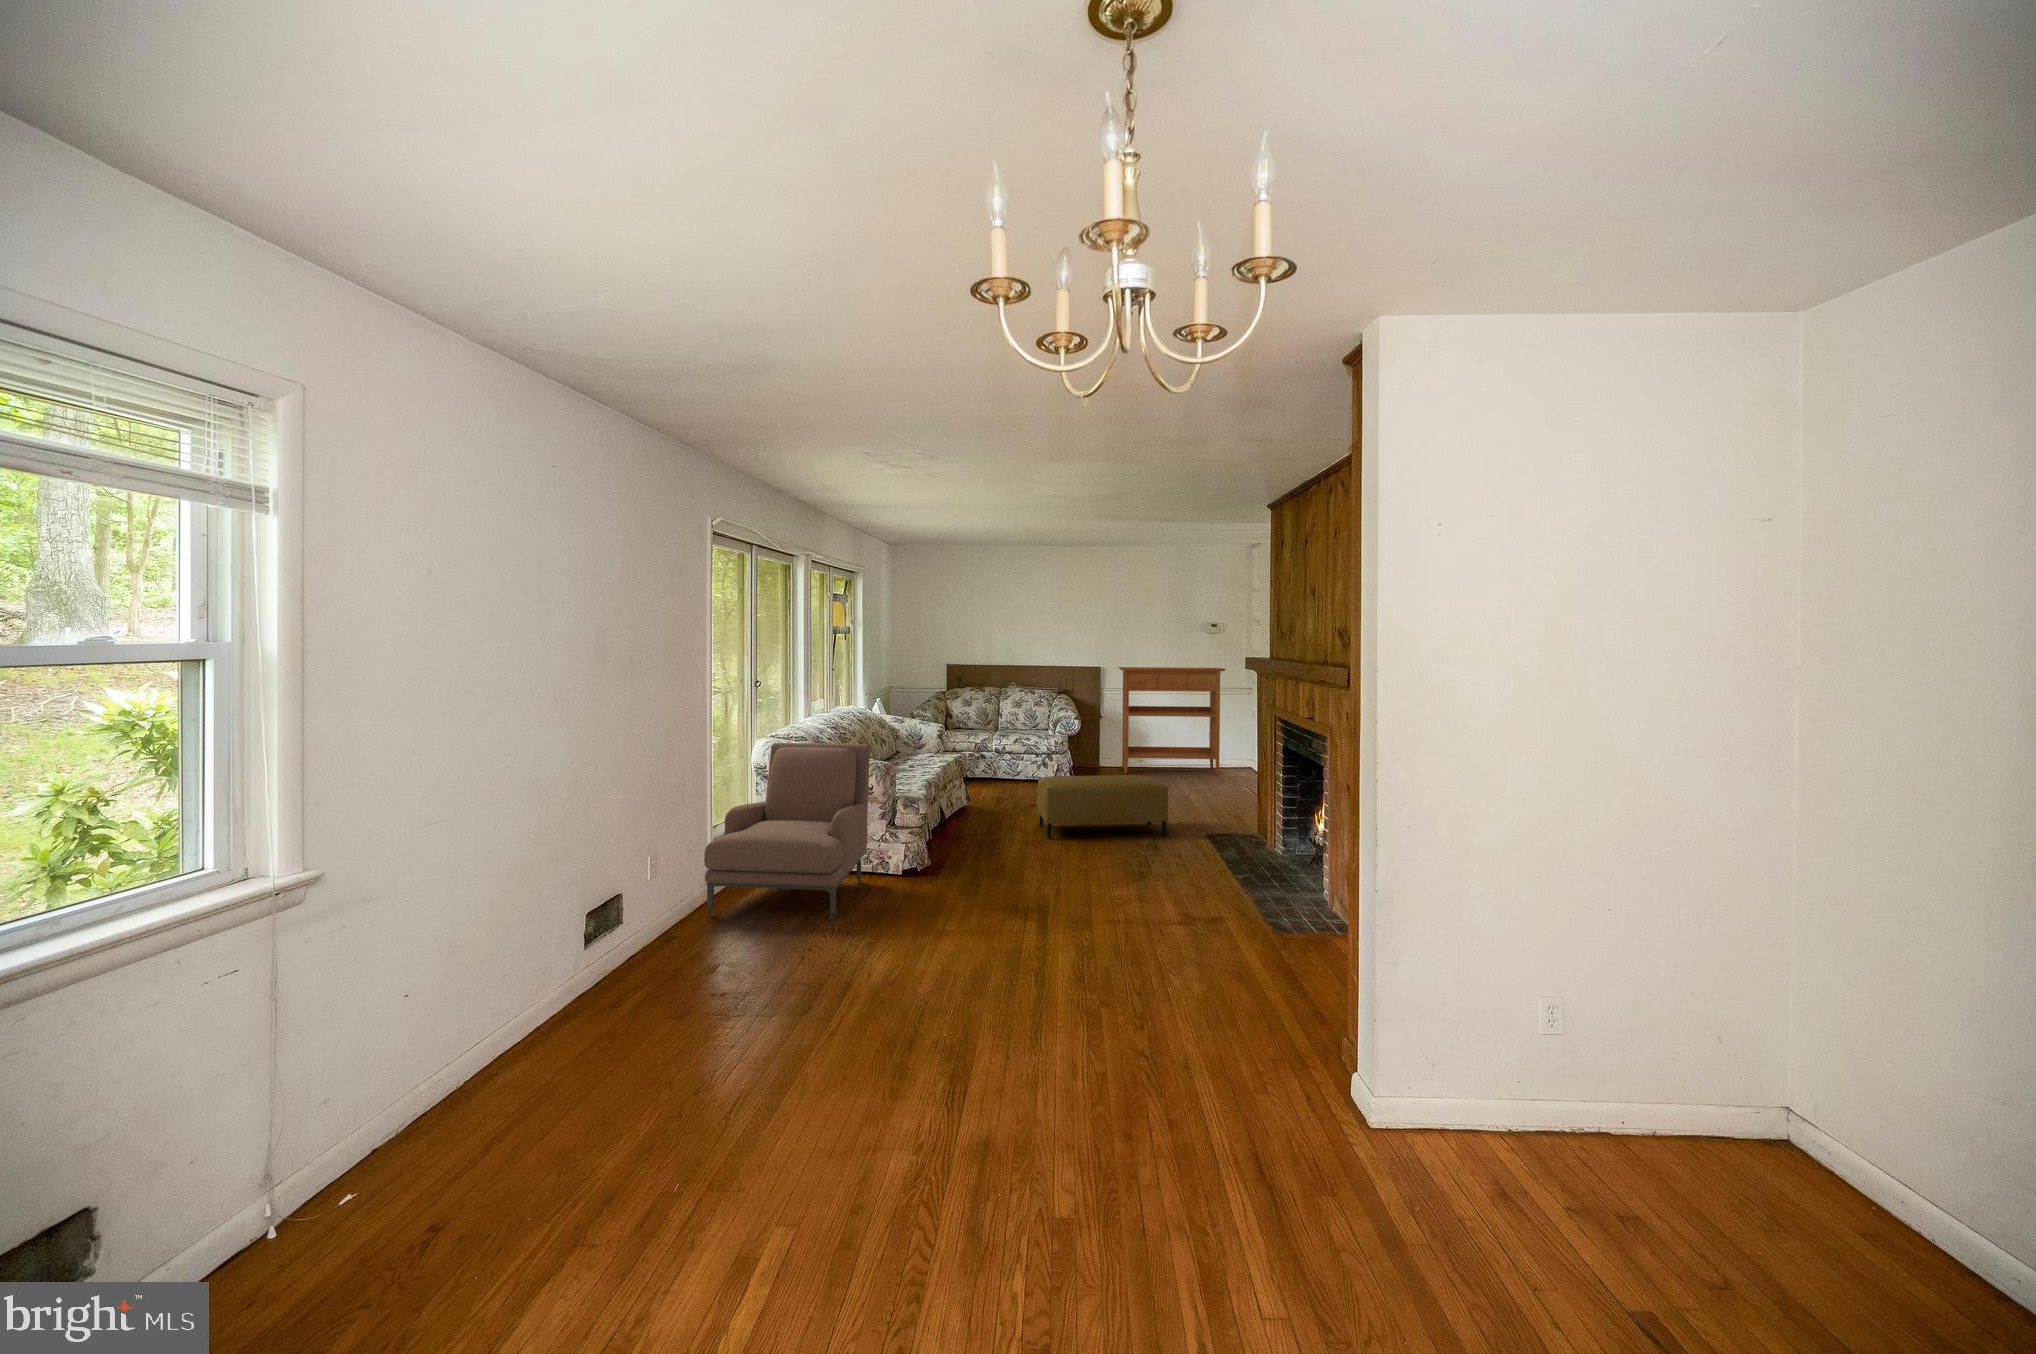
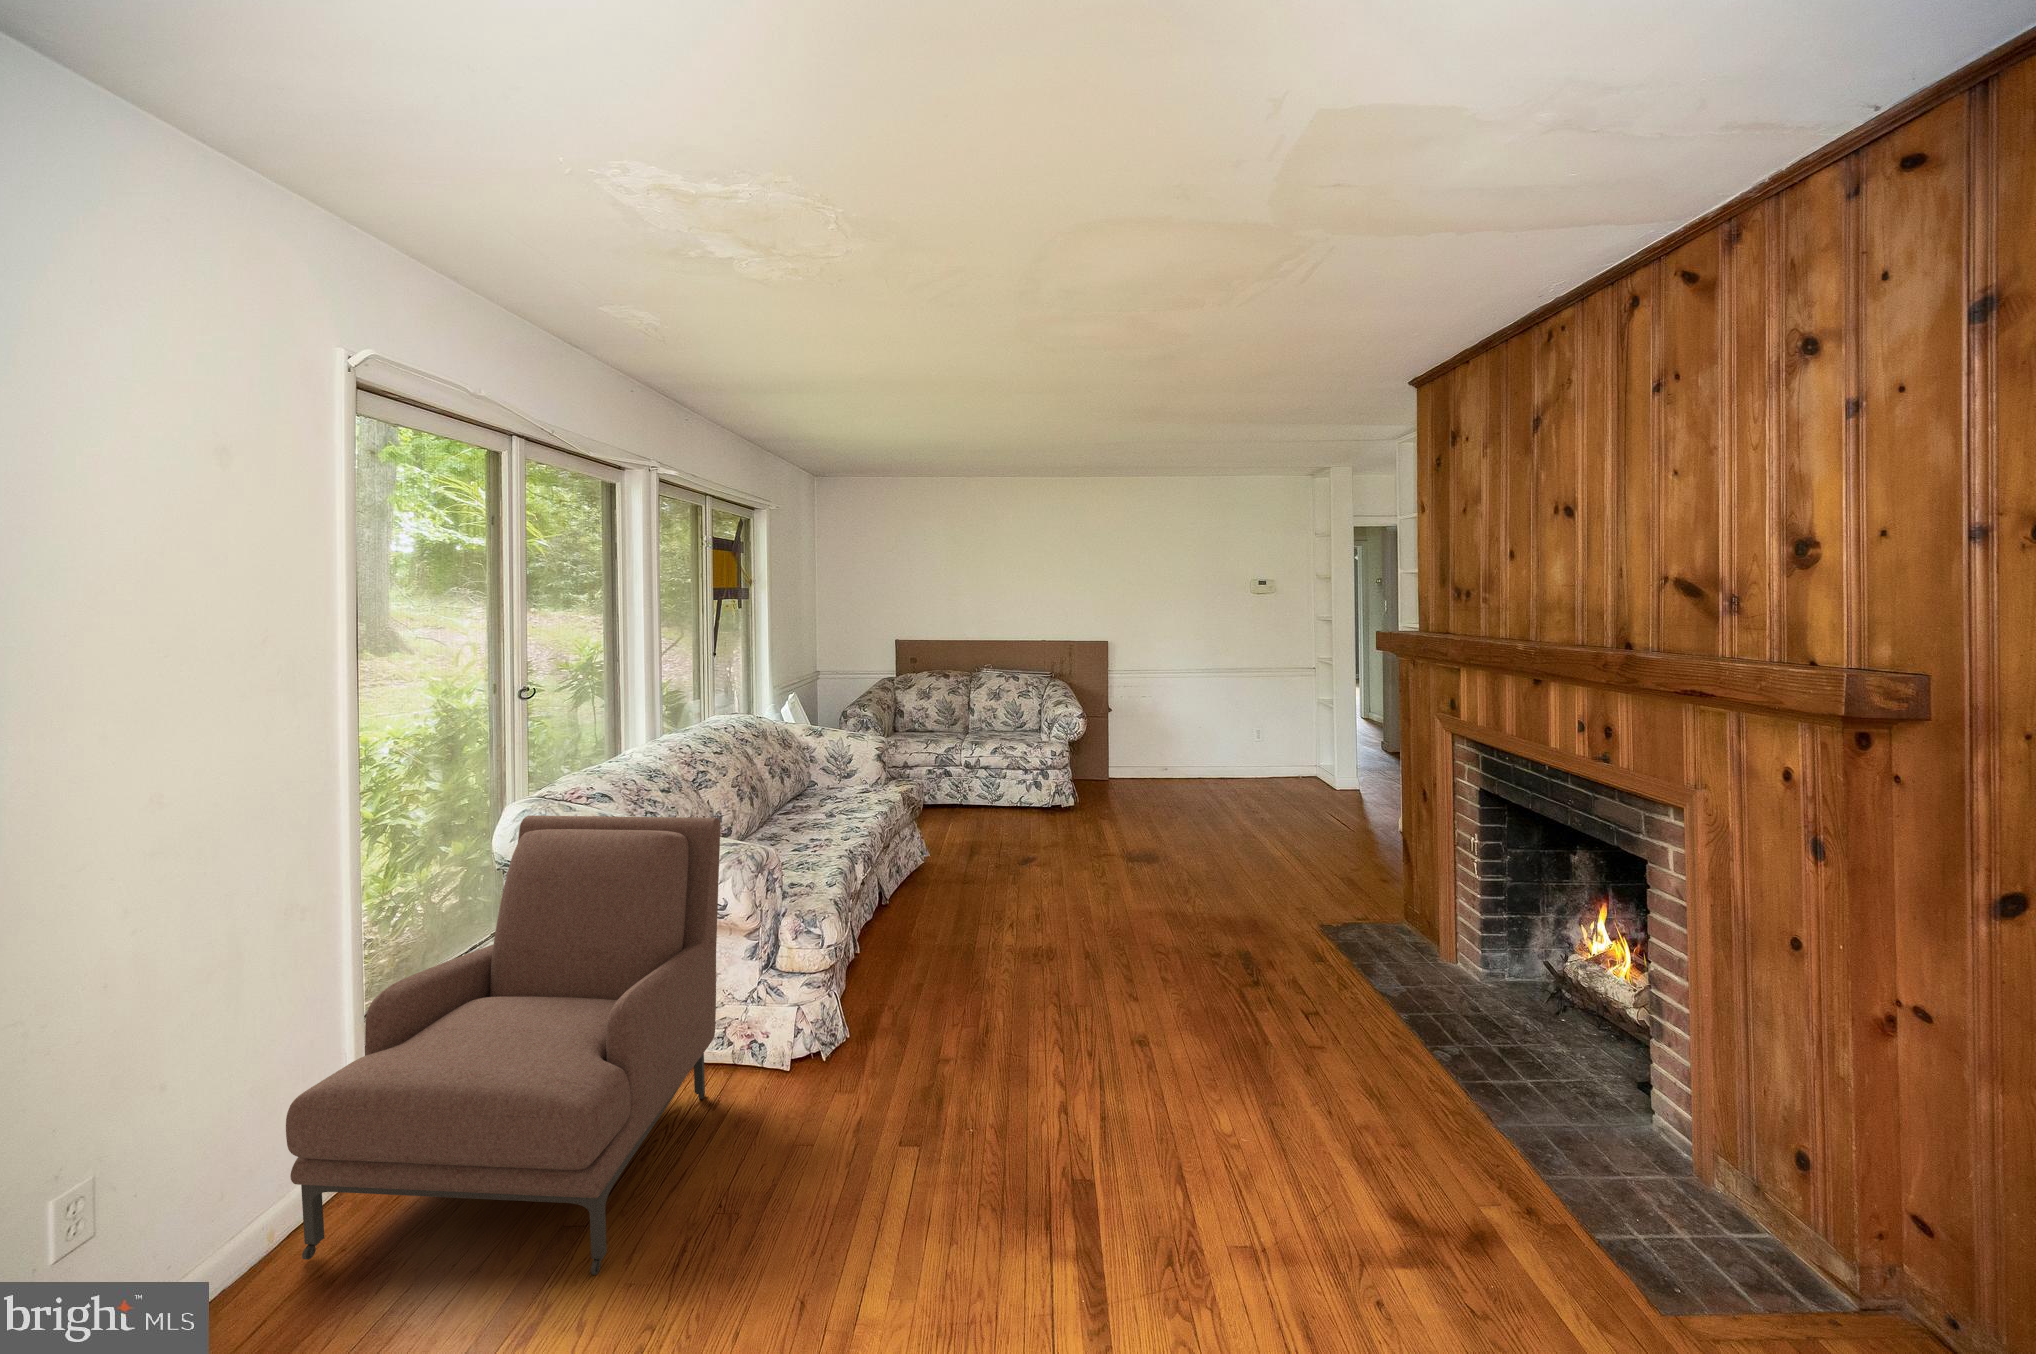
console table: present [1119,667,1226,775] -> none [1134,641,1290,791]
ottoman: present [1037,775,1168,838] -> none [1039,824,1262,944]

